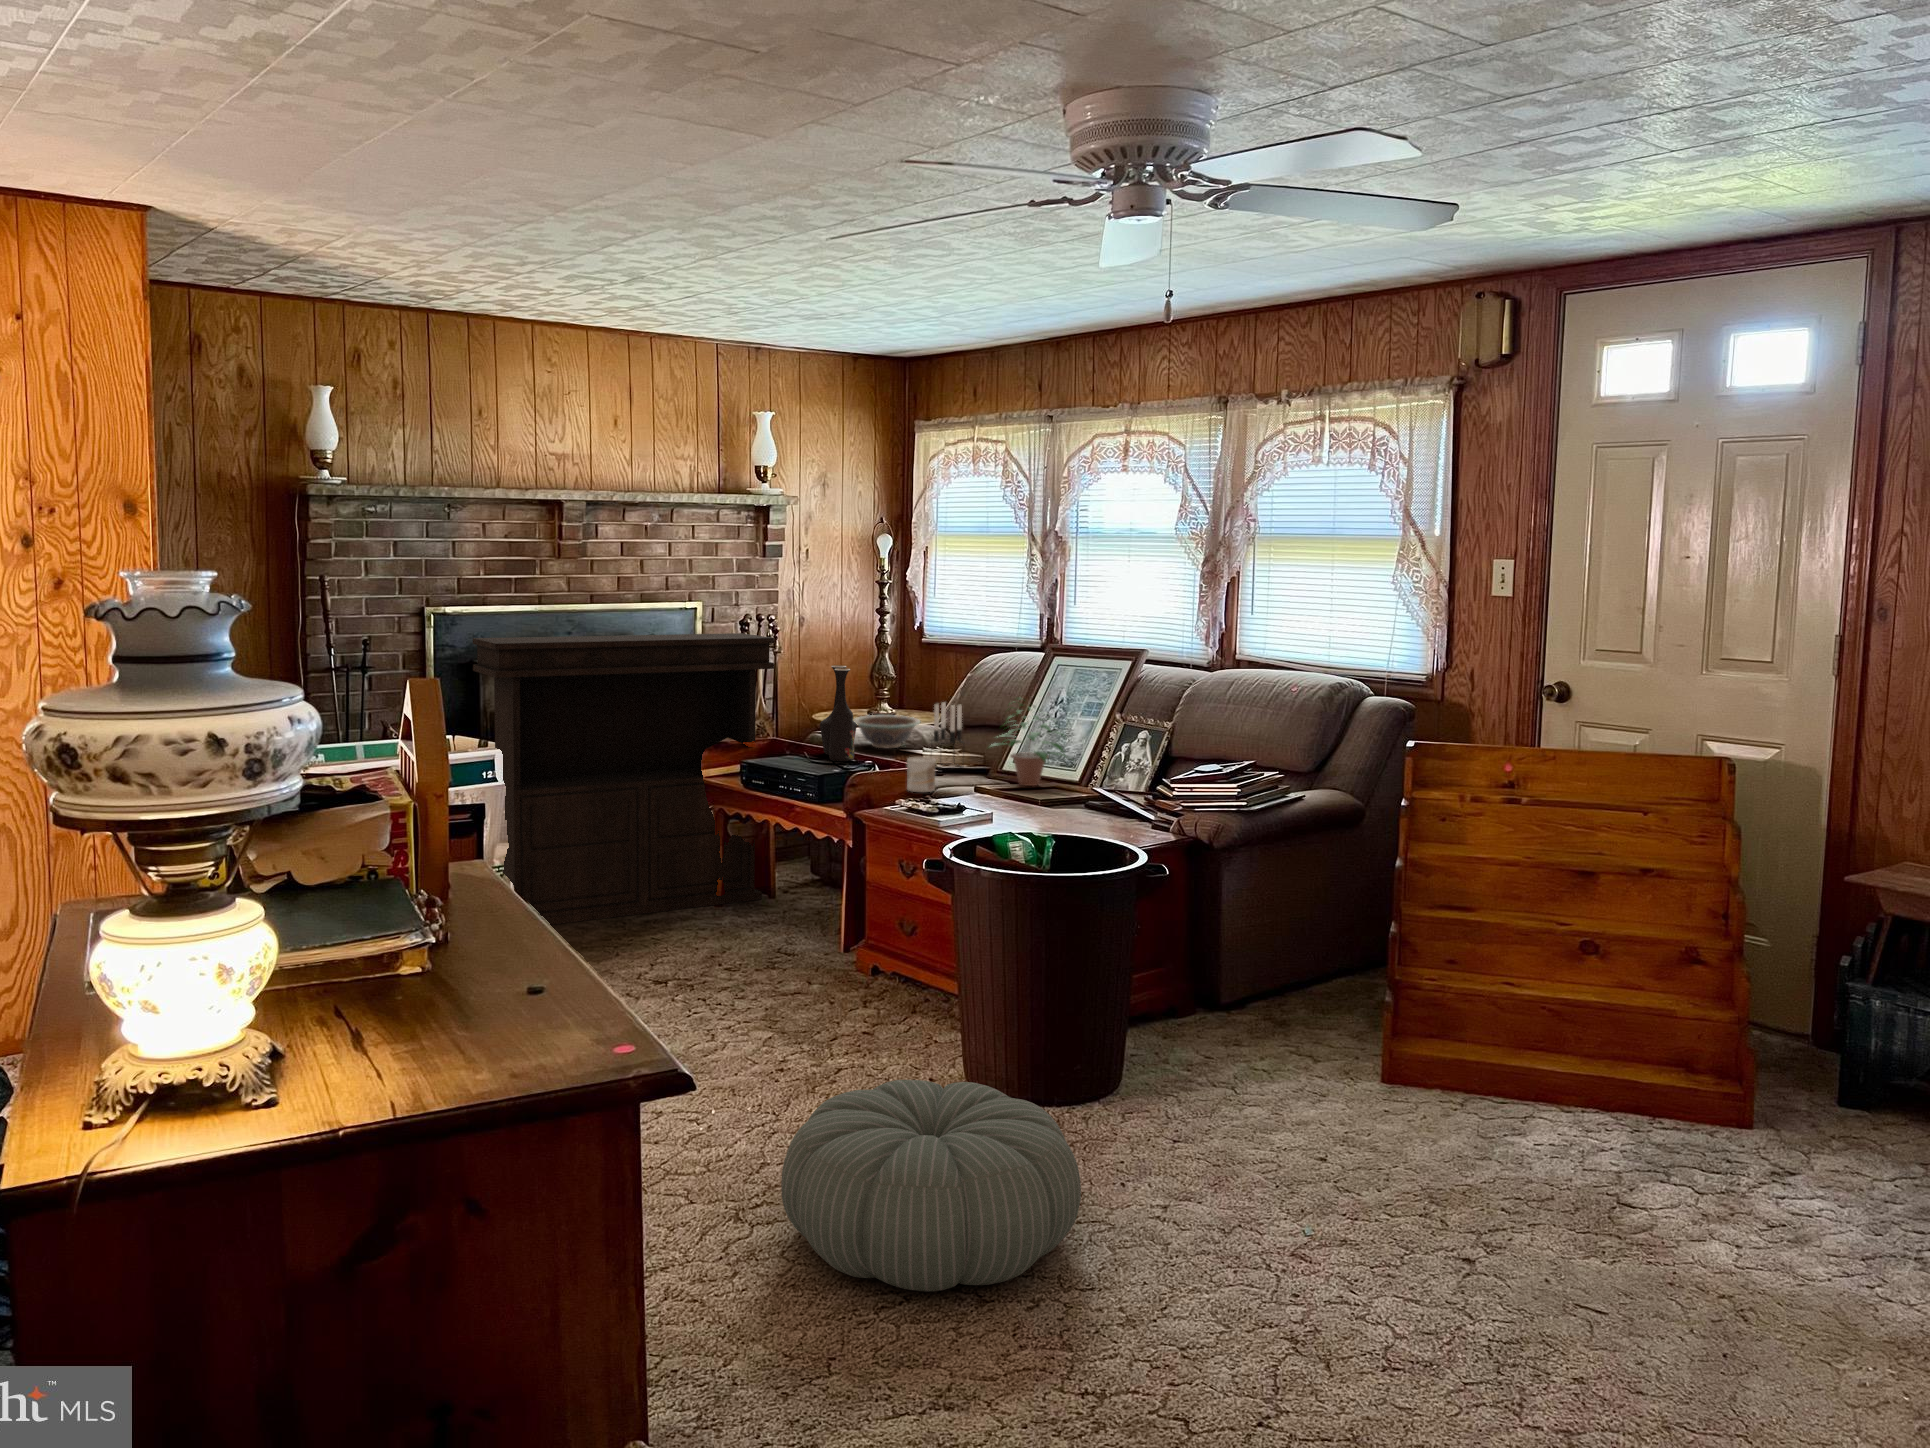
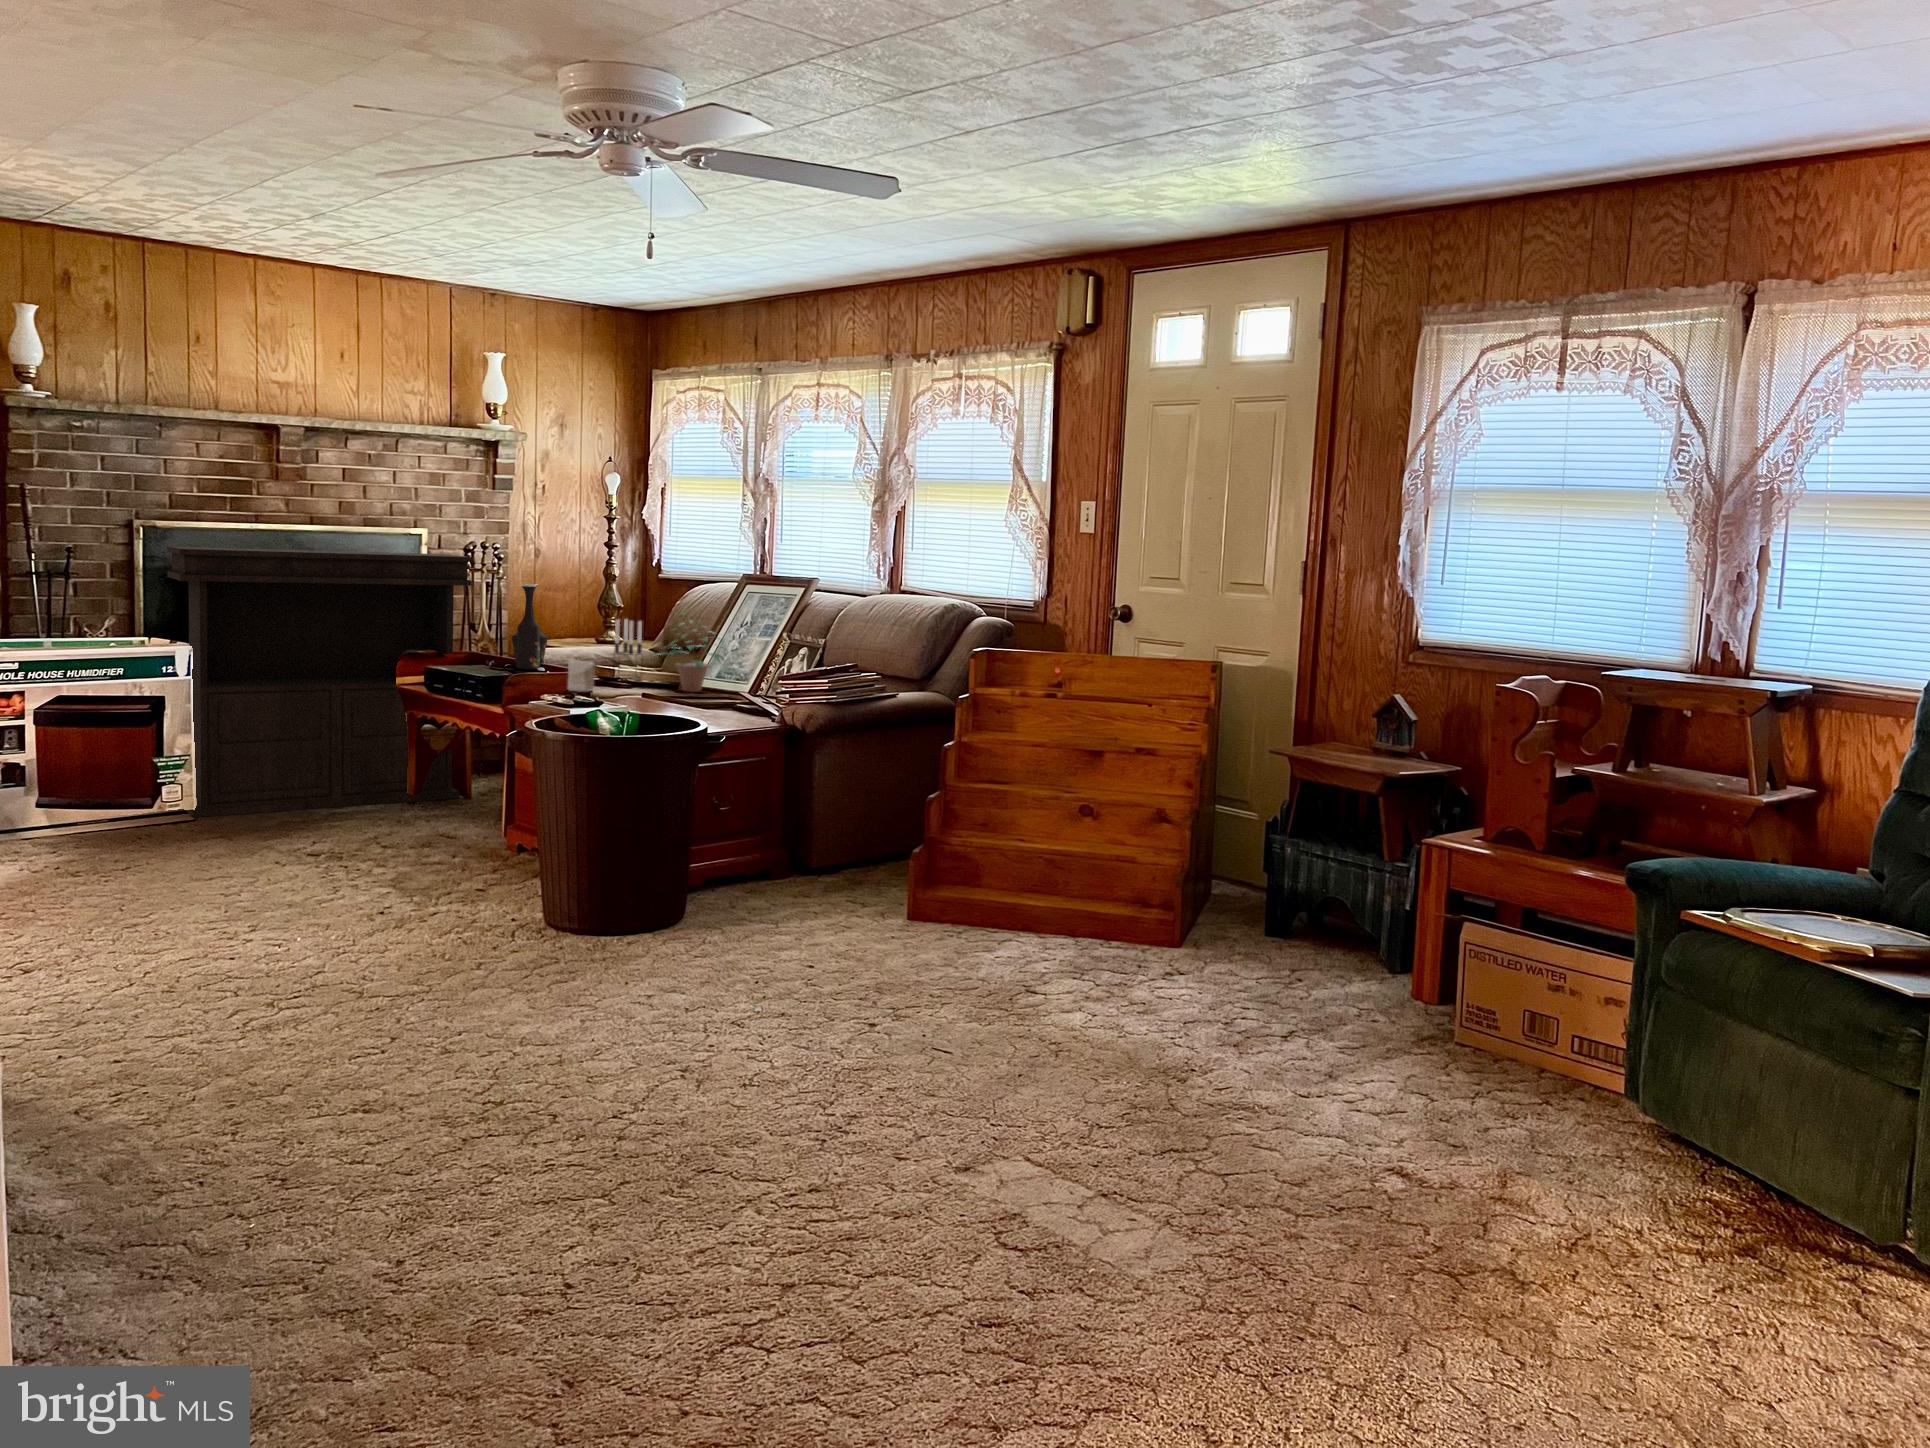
decorative bowl: present [854,715,920,748] -> none [553,634,617,663]
pouf: present [781,1080,1081,1291] -> none [298,889,558,1038]

